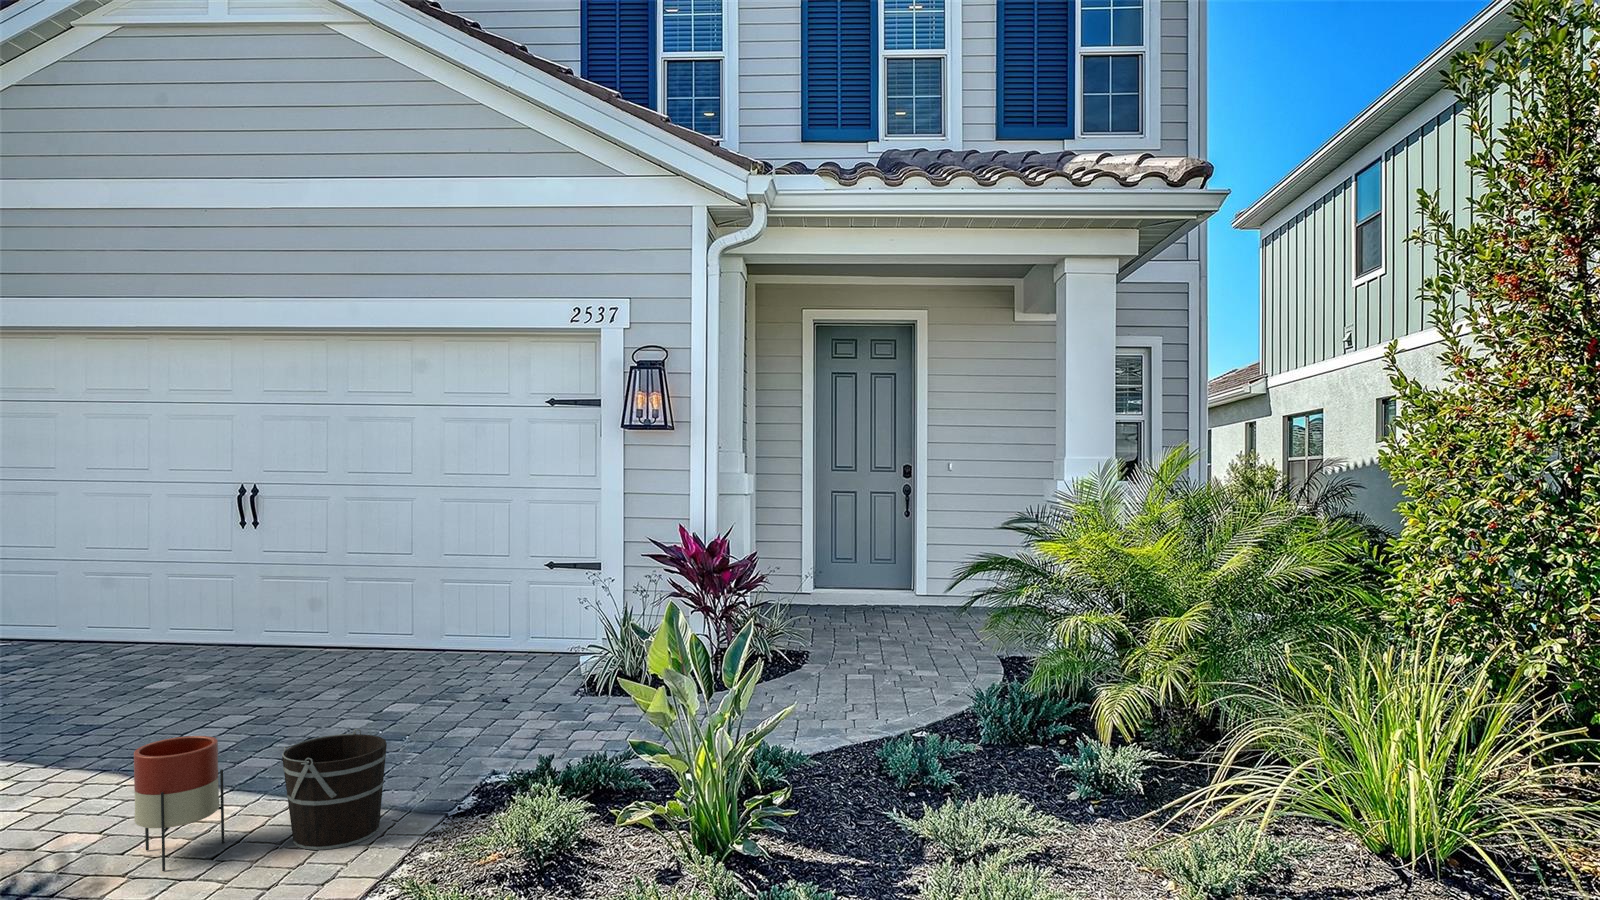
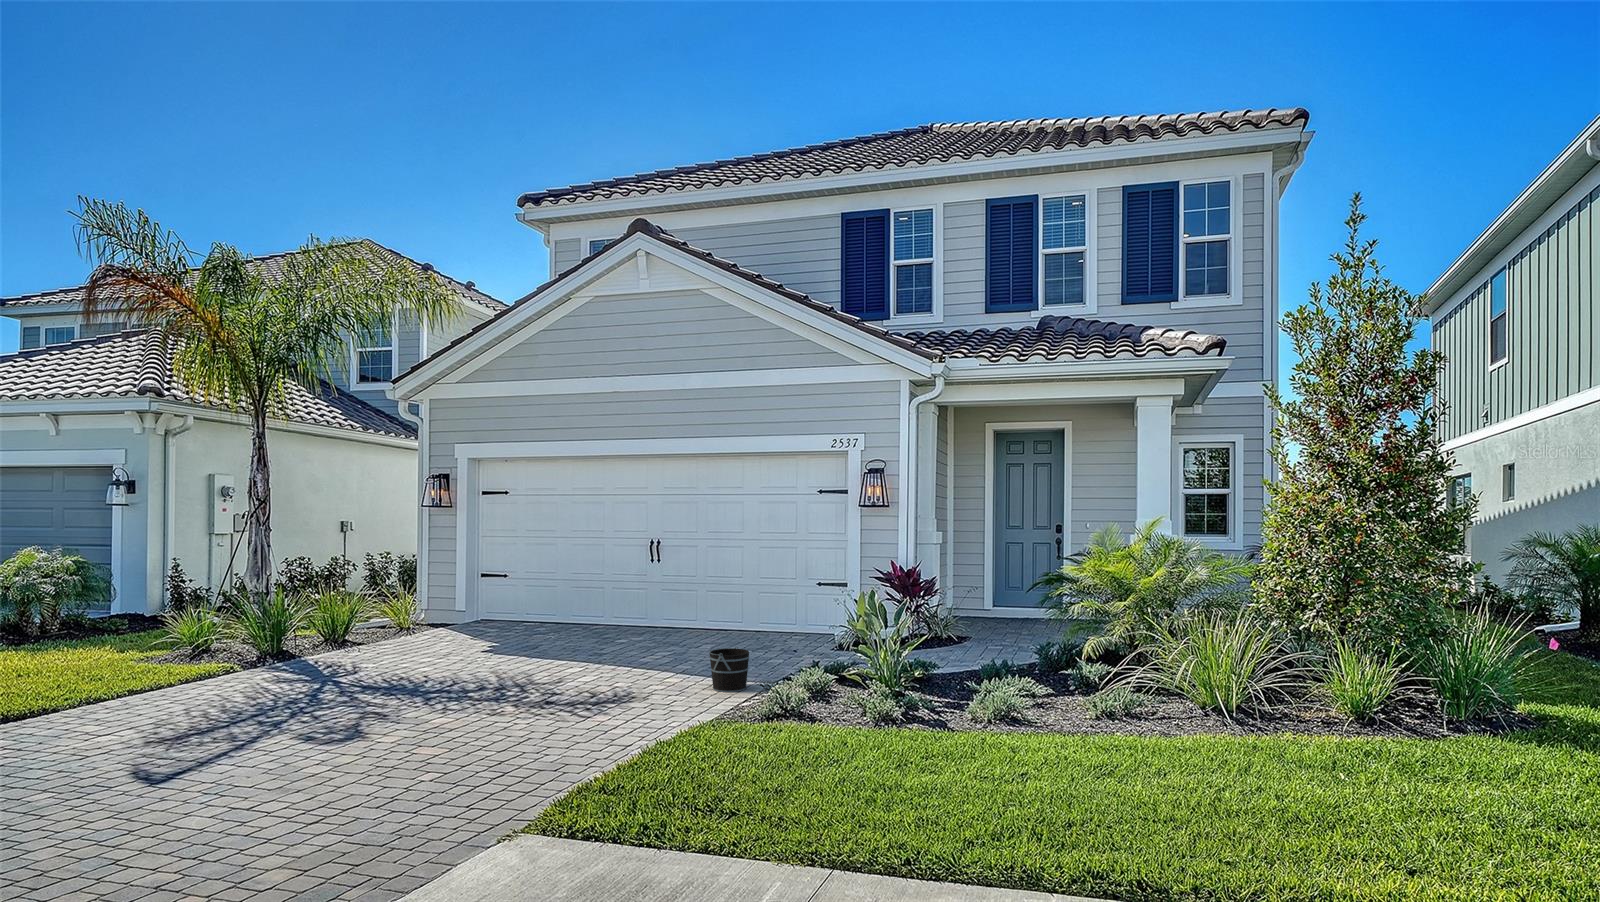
planter: present [134,736,224,871] -> none [657,643,687,693]

